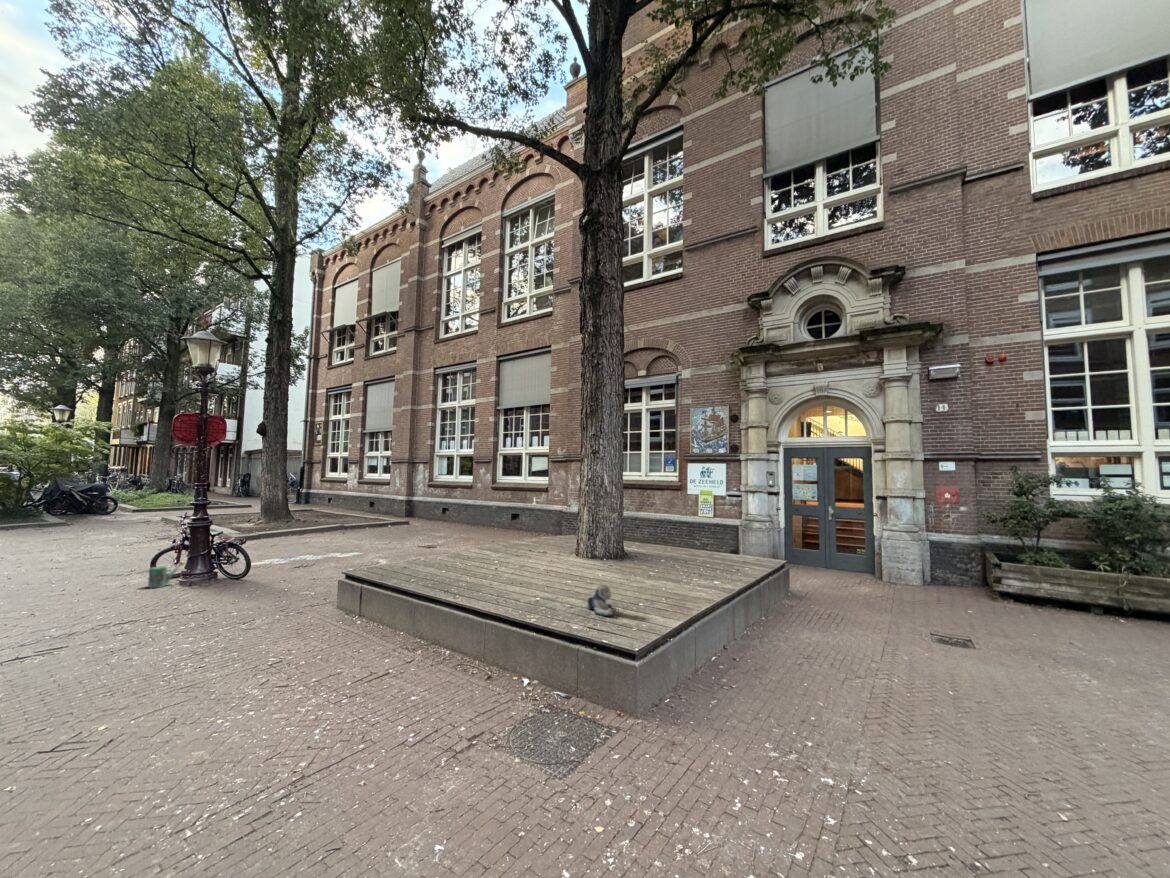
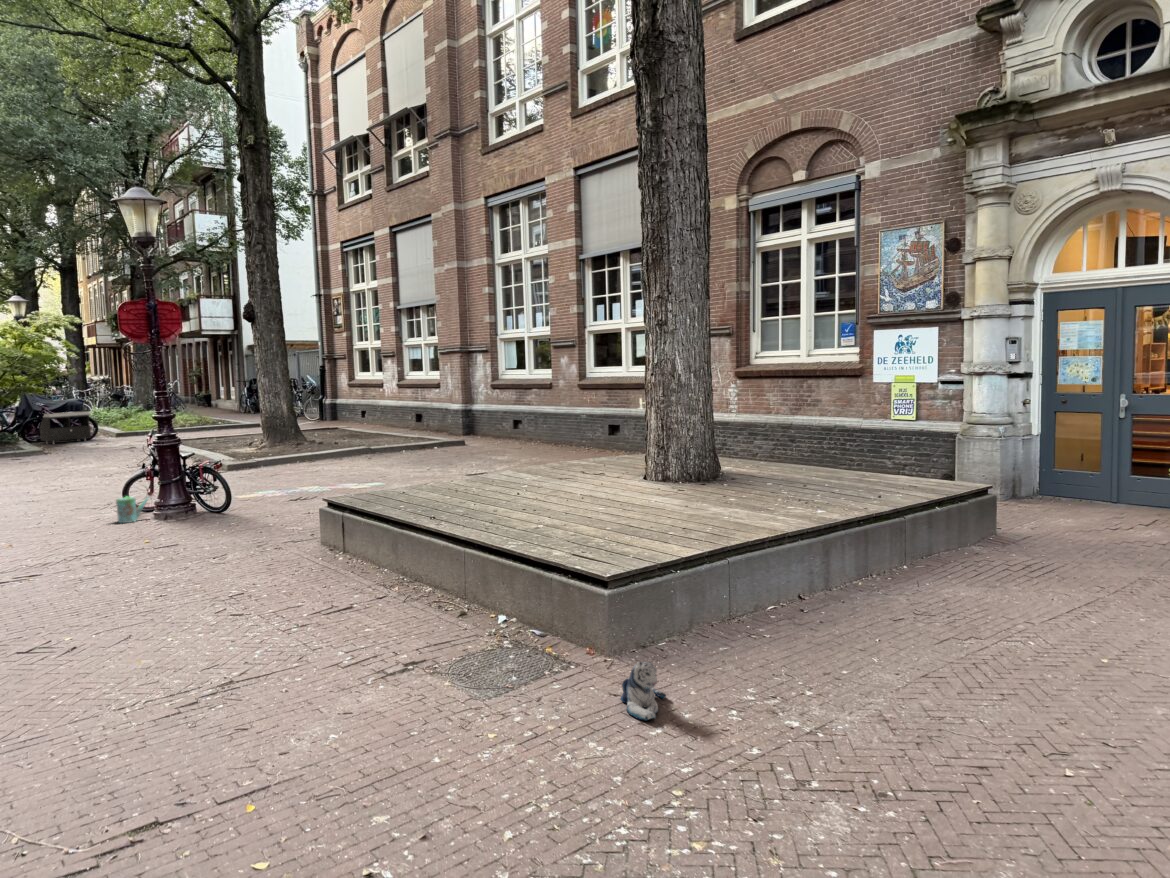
storage bench: none [67,493,114,516] -> present [40,412,91,444]
plush toy: present [588,585,613,616] -> present [620,662,666,721]

